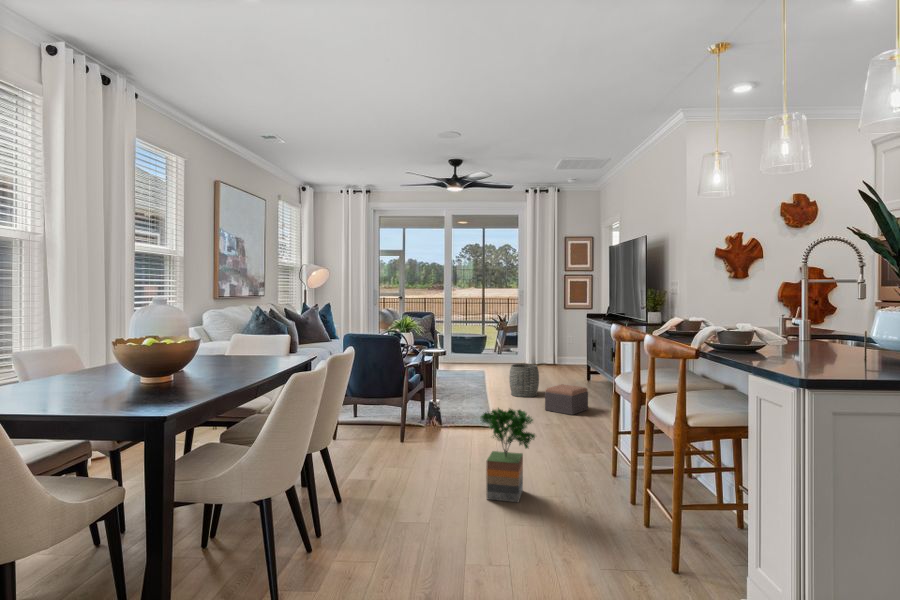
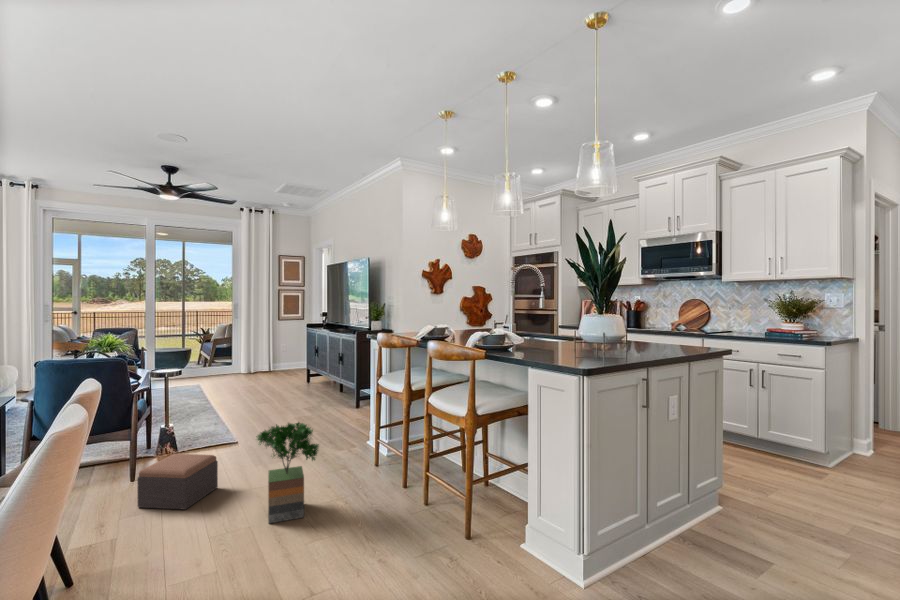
woven basket: present [509,364,539,397] -> none [239,374,270,407]
footstool: present [545,384,588,415] -> present [137,454,218,510]

